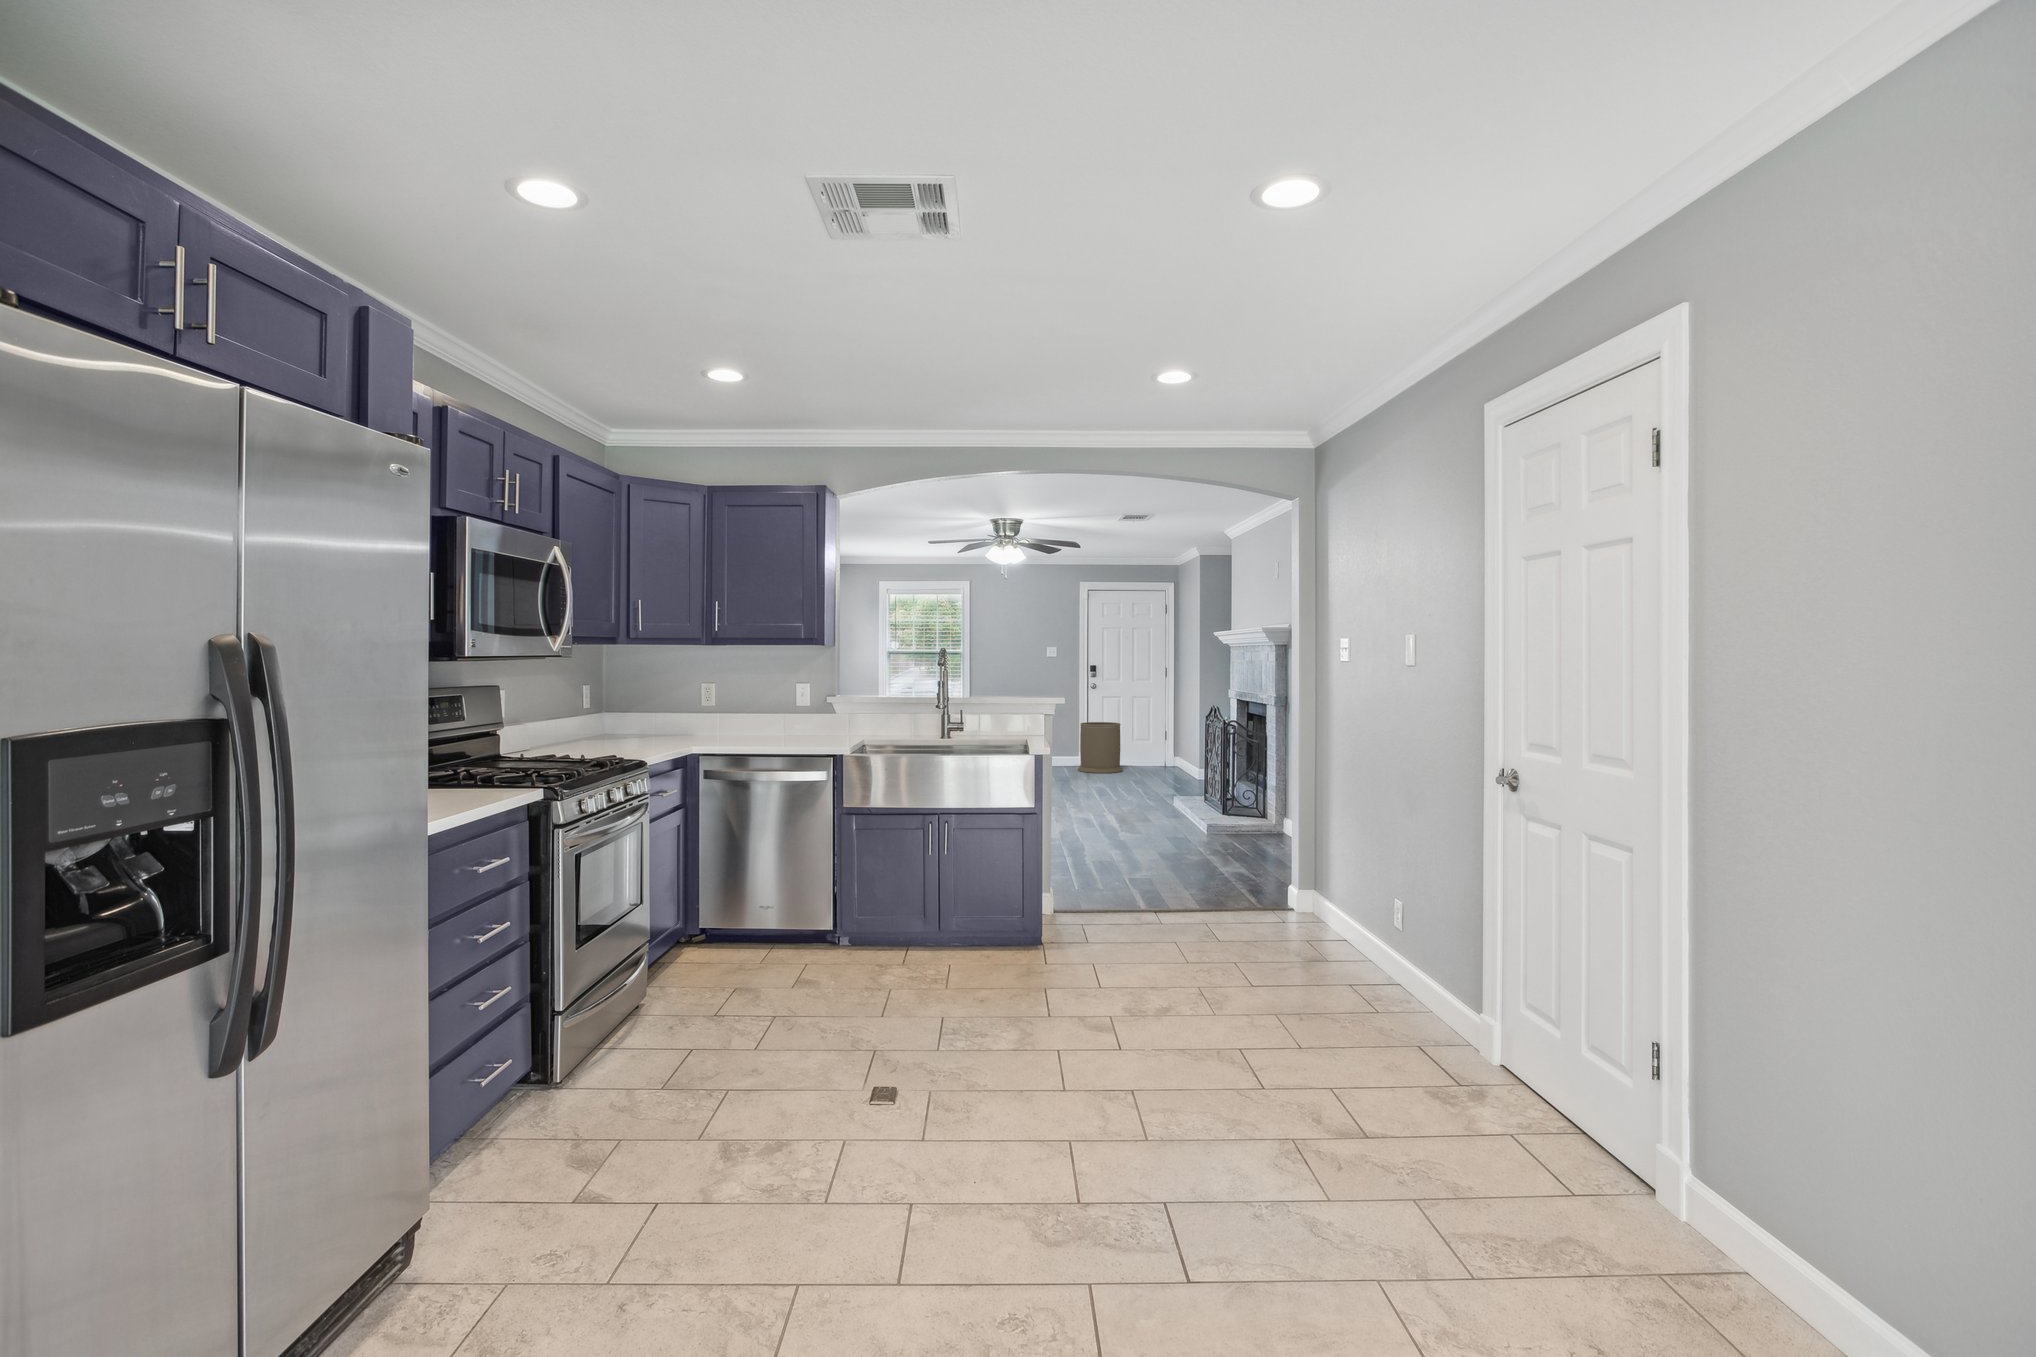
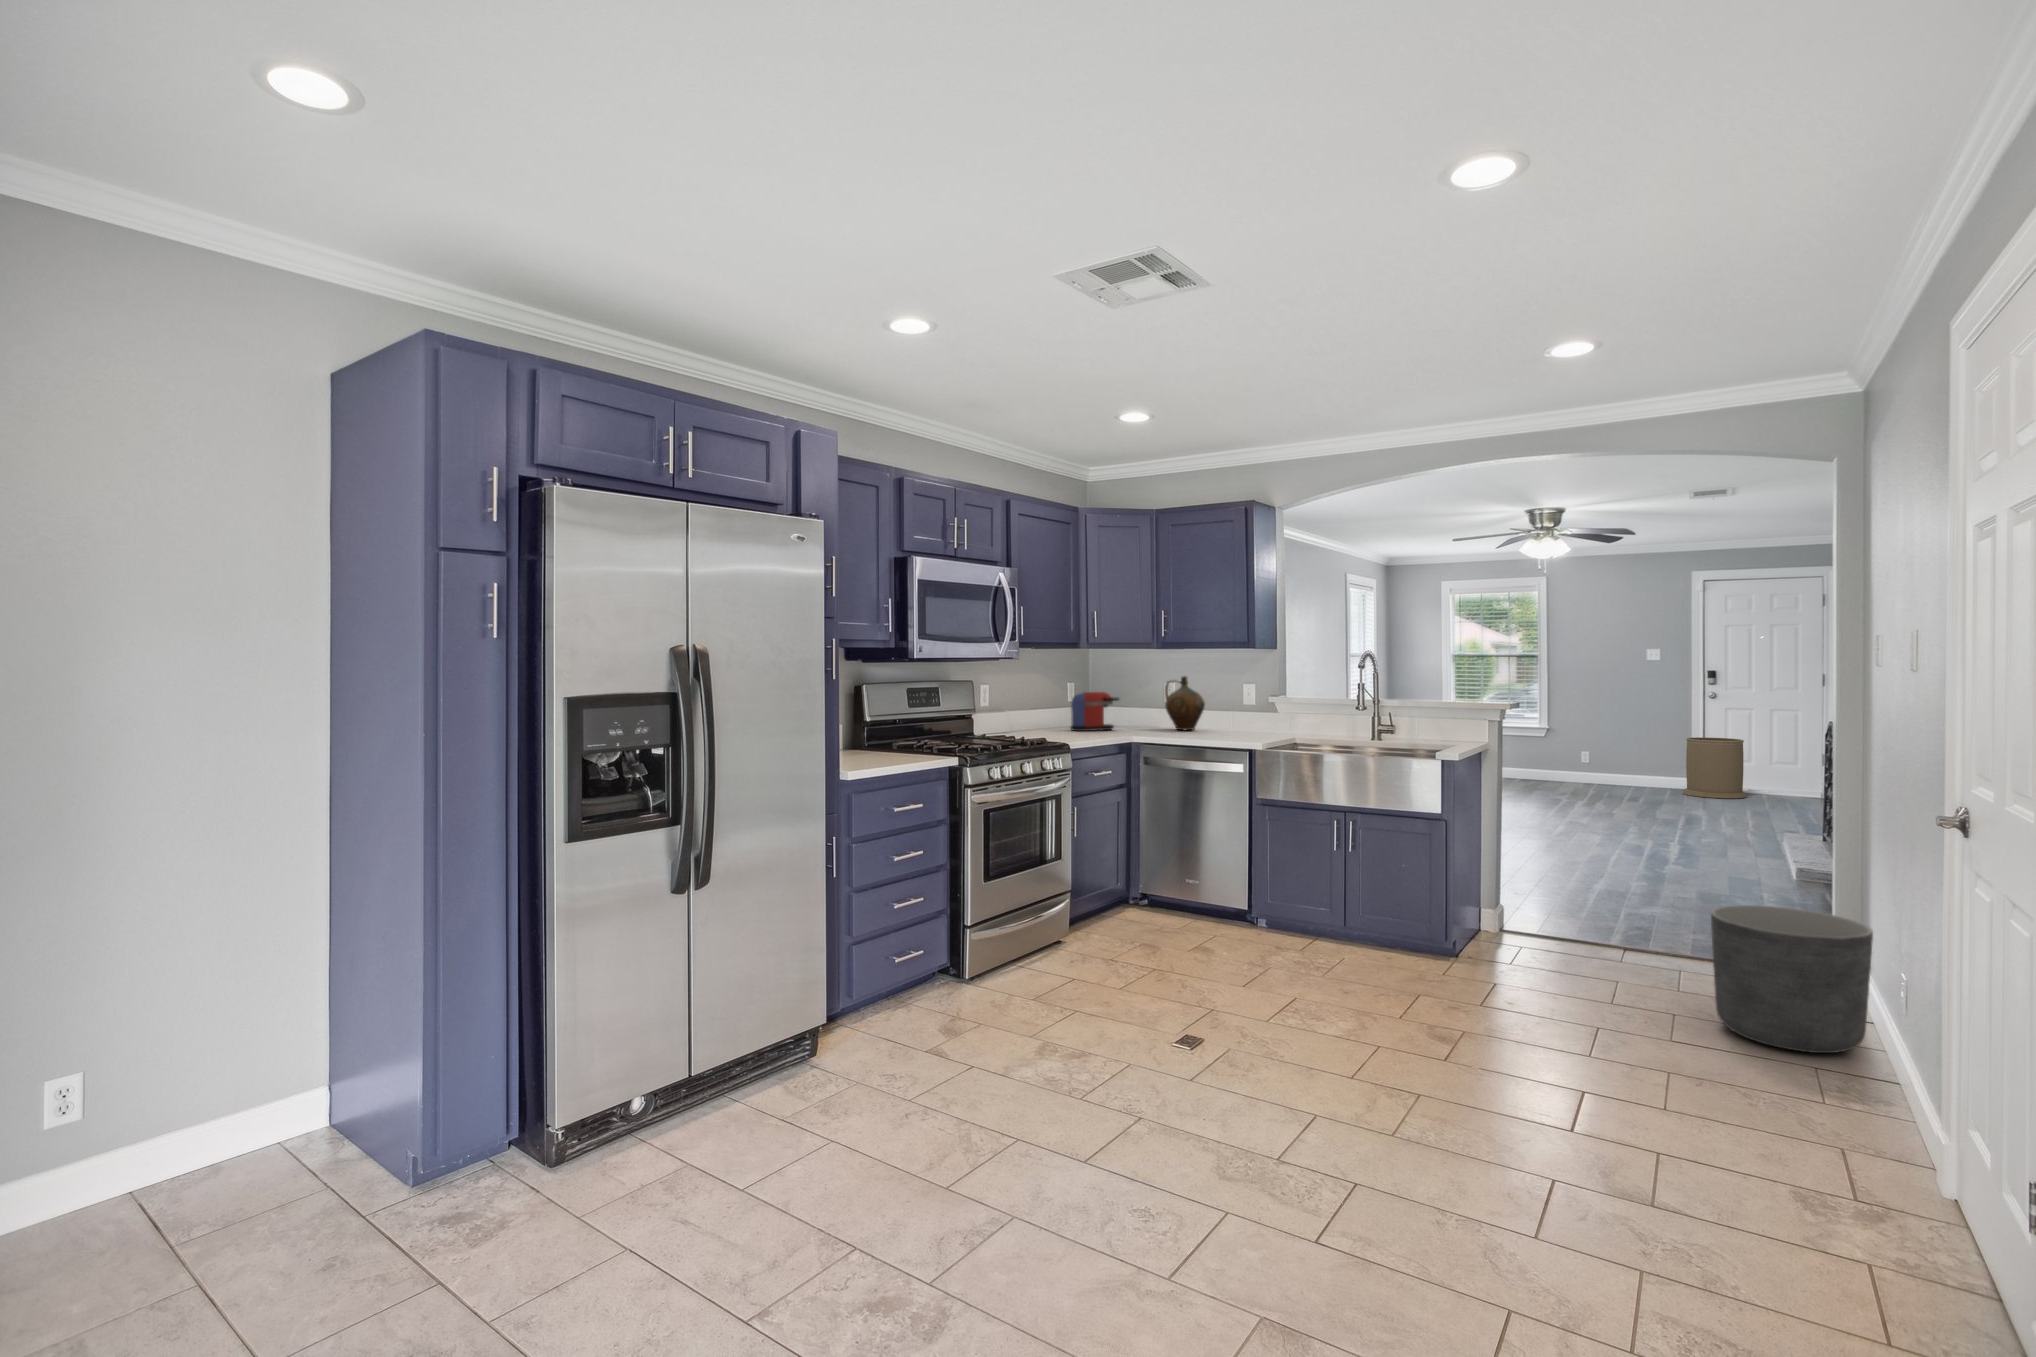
ceramic jug: none [705,676,752,737] -> present [1165,676,1205,730]
coffee maker: none [601,695,658,744] -> present [1070,692,1119,731]
planter: none [1267,864,1377,981] -> present [1711,905,1873,1053]

